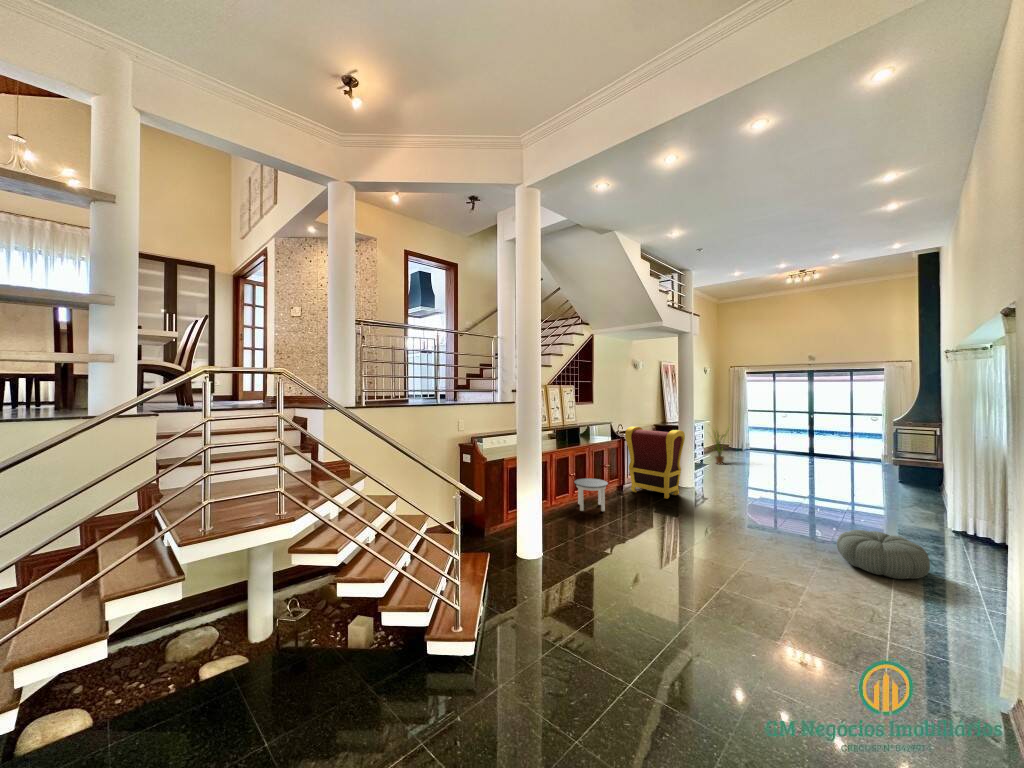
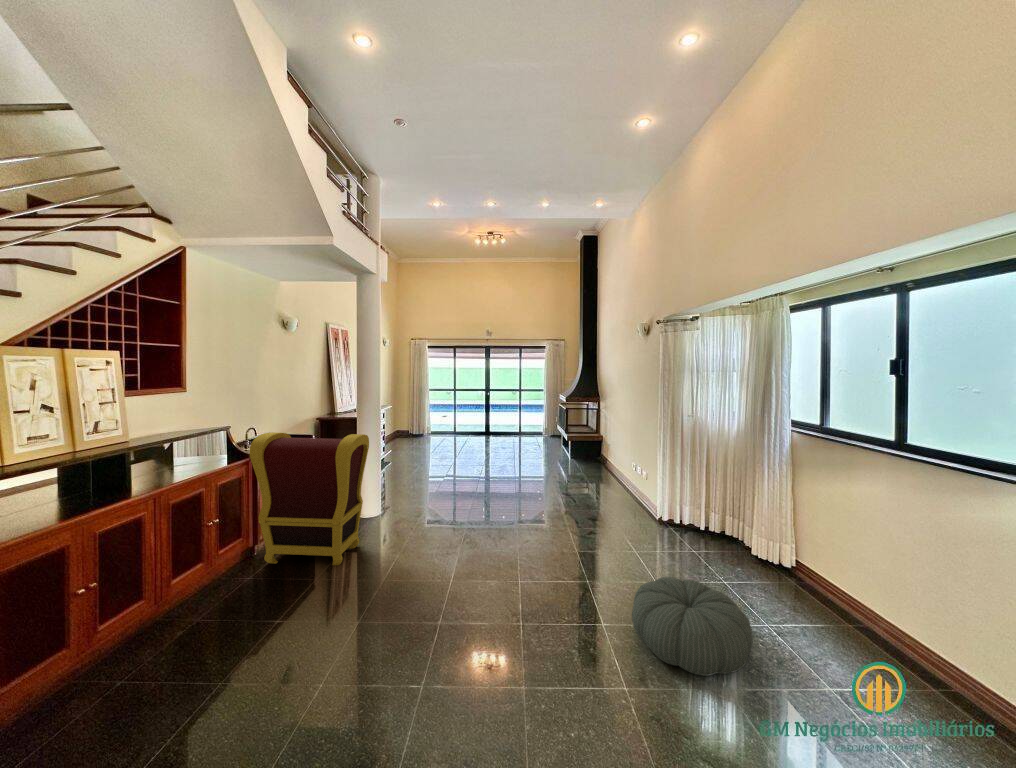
house plant: present [715,433,726,464] -> none [387,407,419,462]
round table: present [574,478,608,511] -> none [53,588,183,721]

